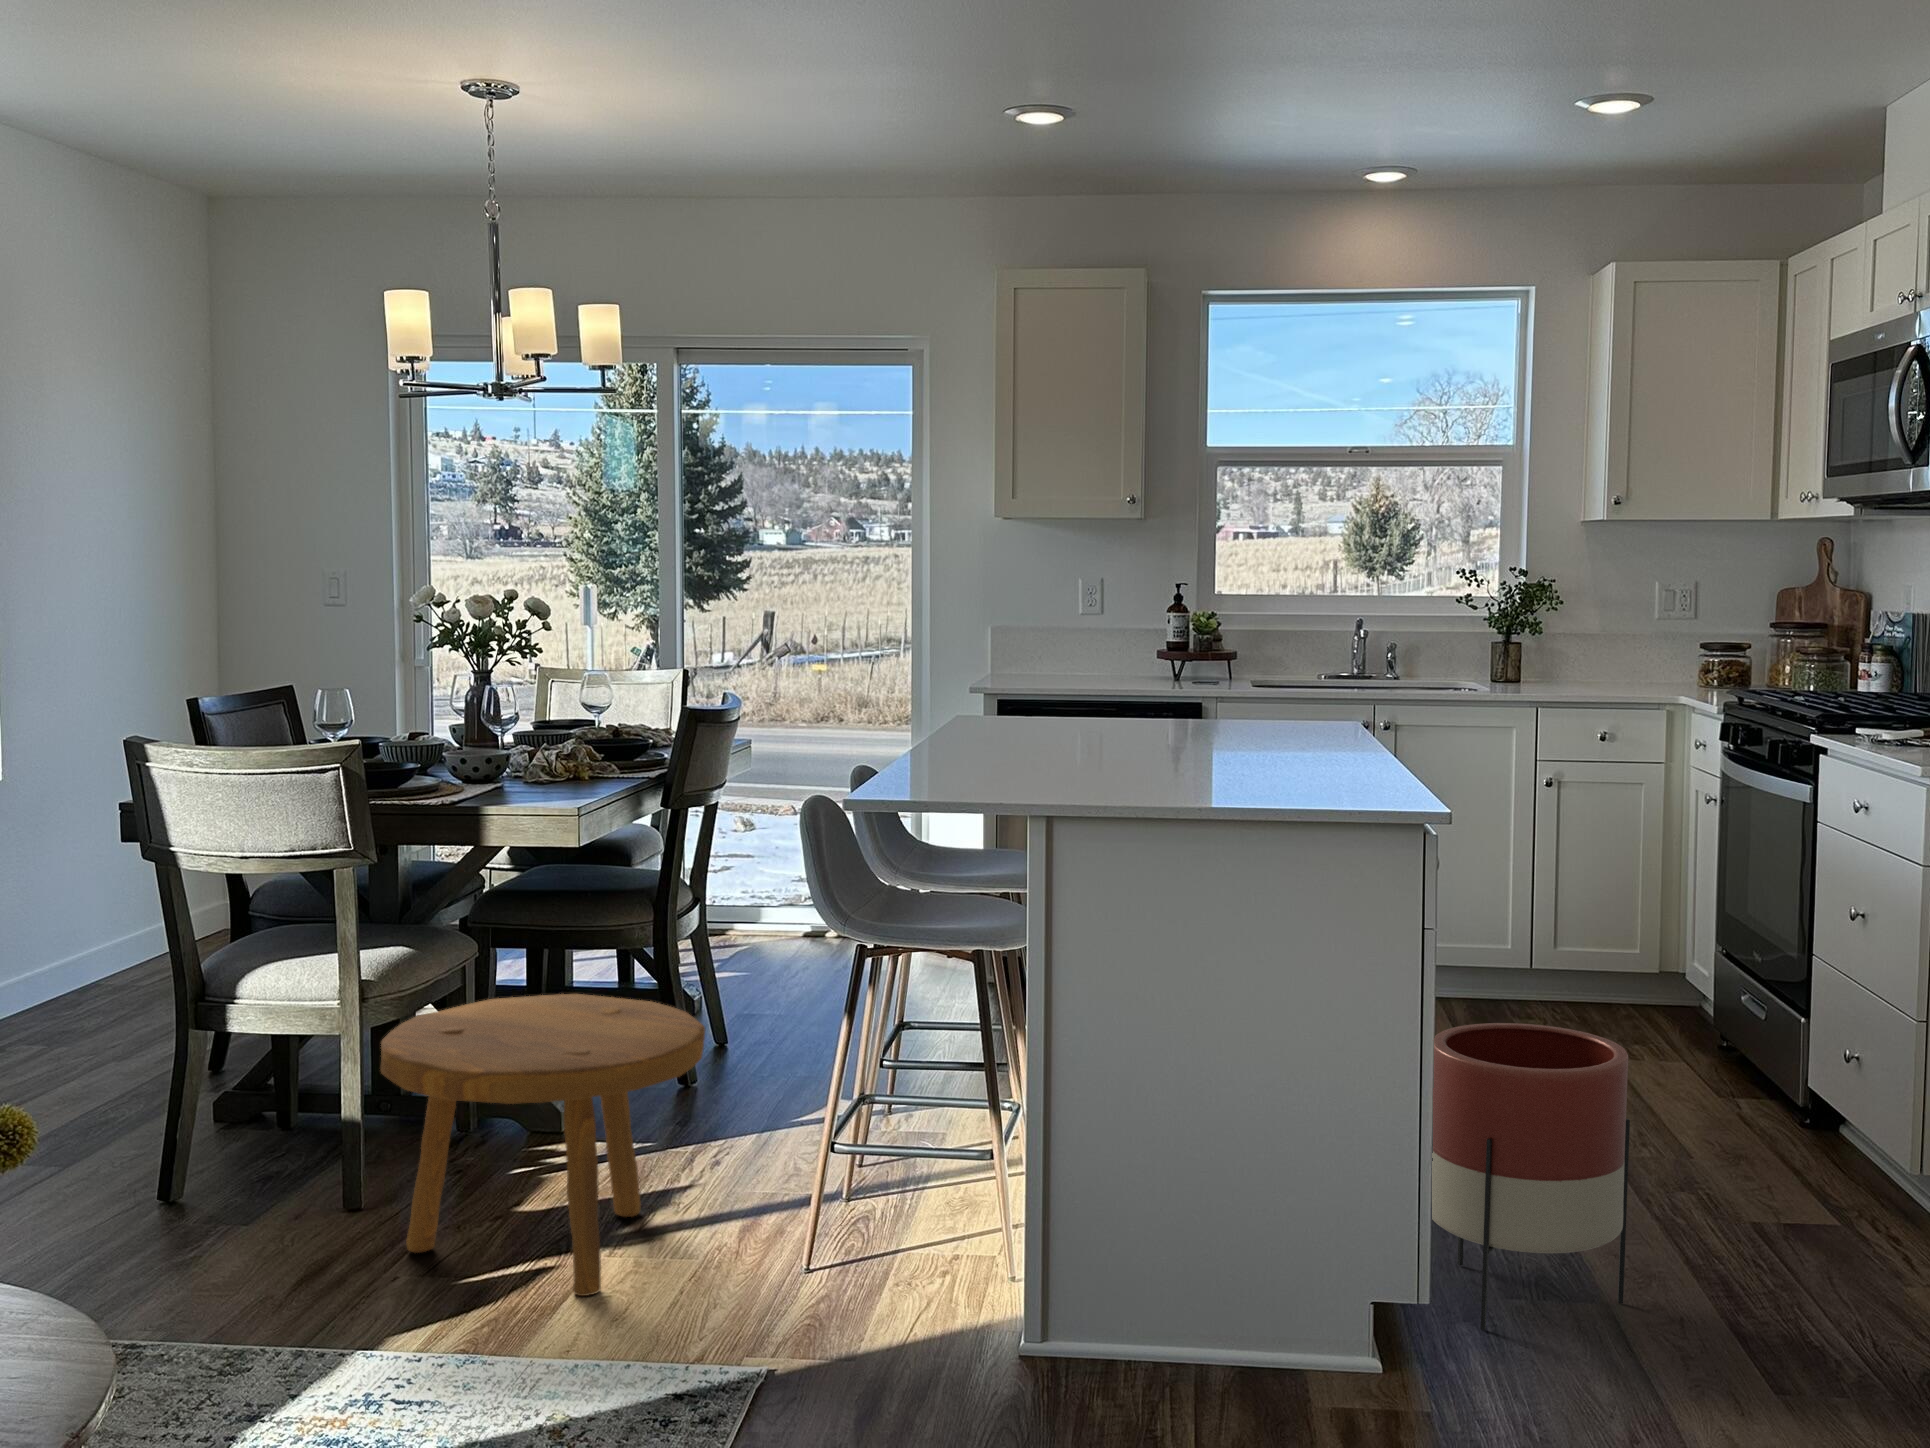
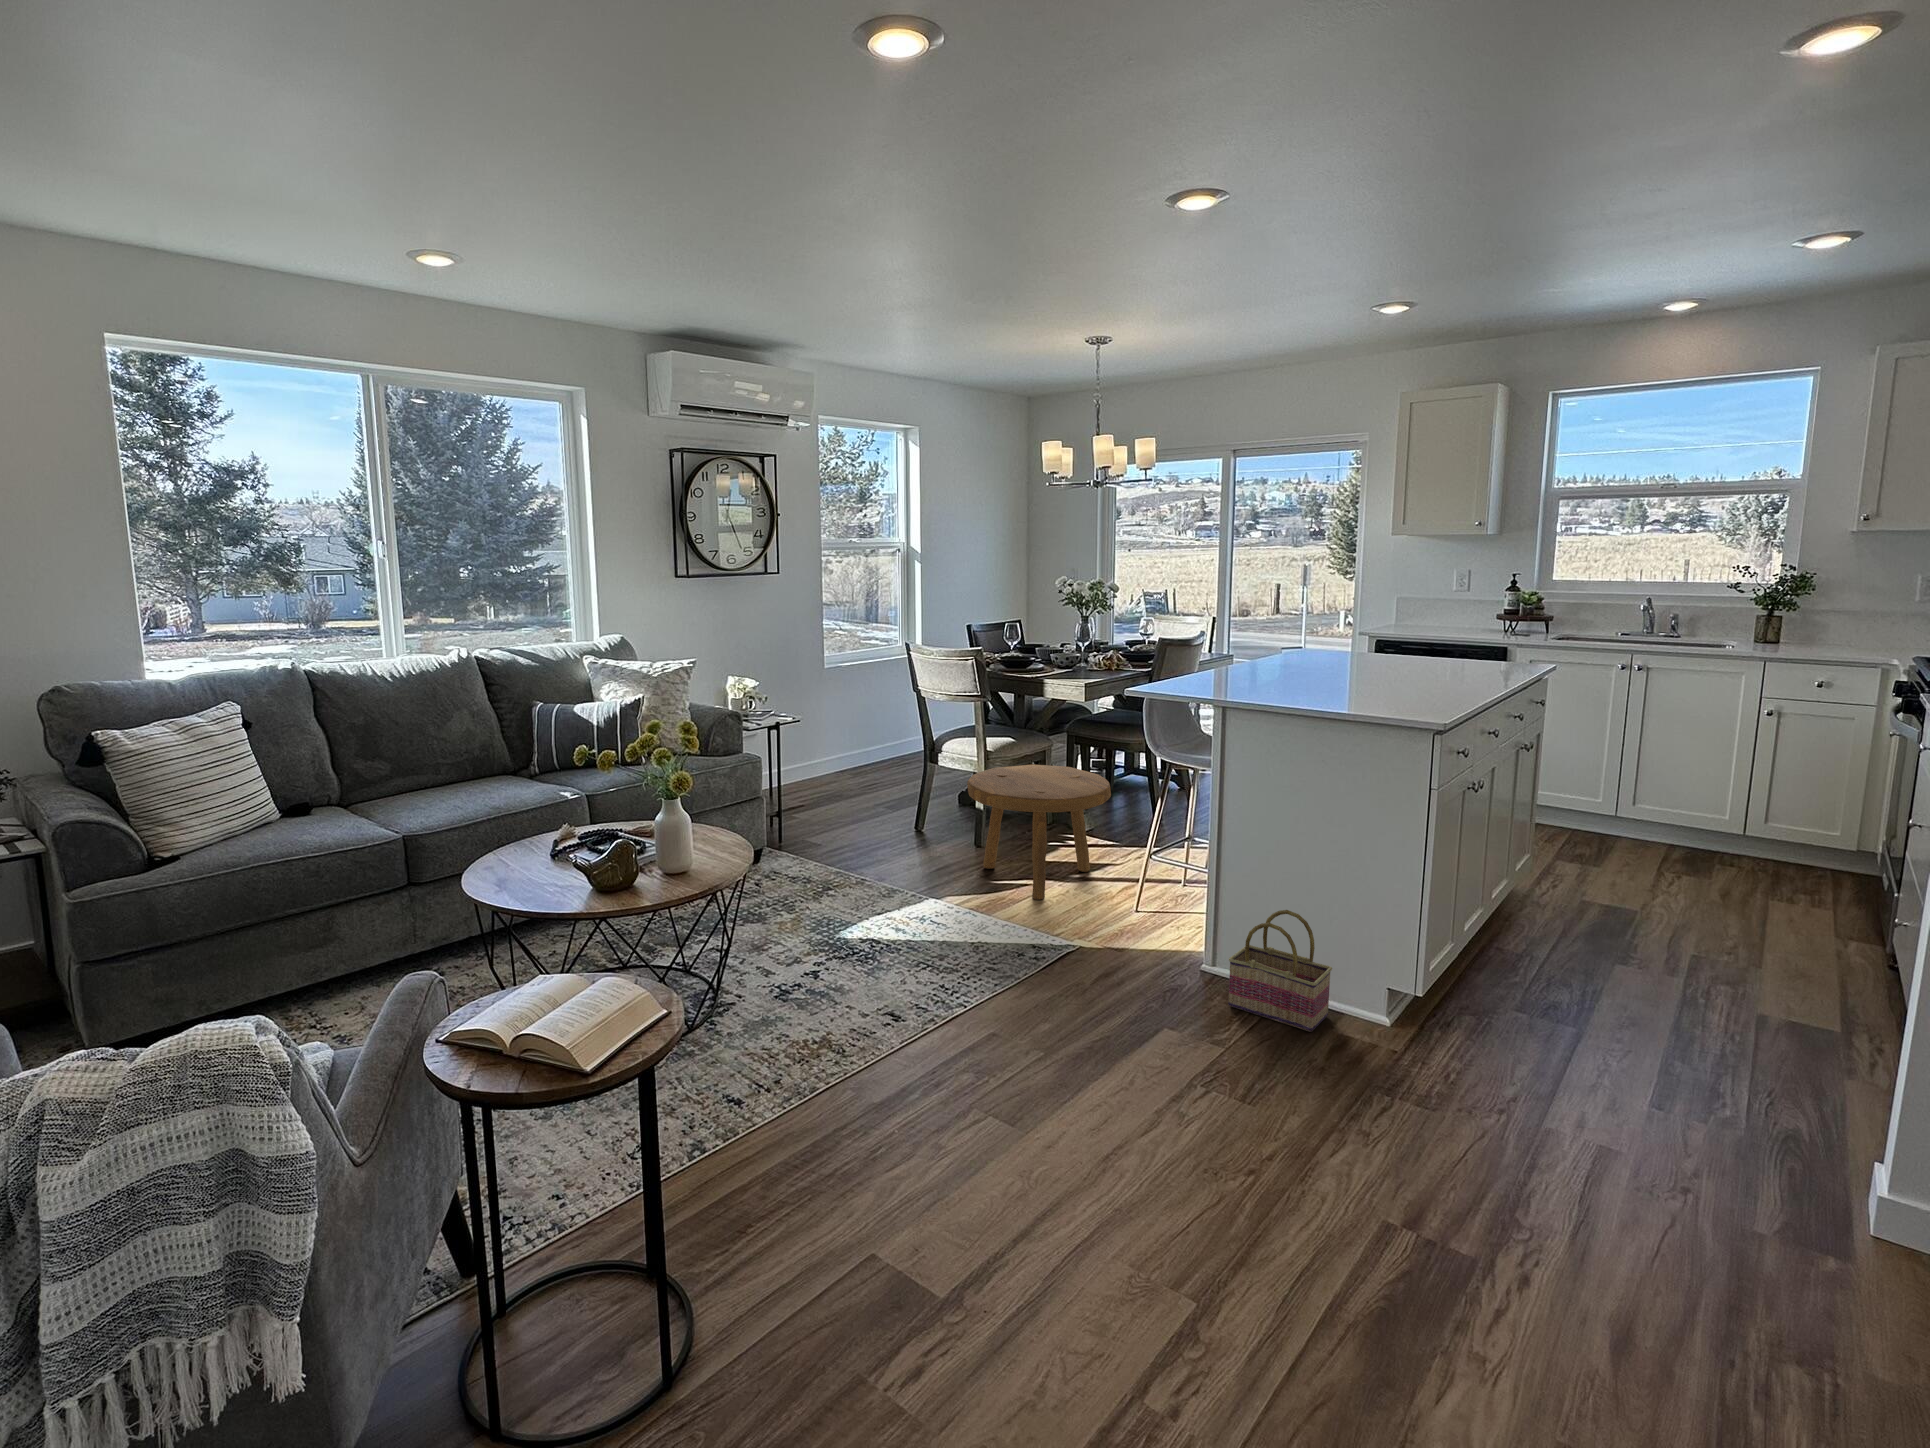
planter: present [1432,1023,1630,1330] -> none [1469,849,1613,1034]
basket: none [1119,1199,1290,1419] -> present [1228,910,1332,1032]

